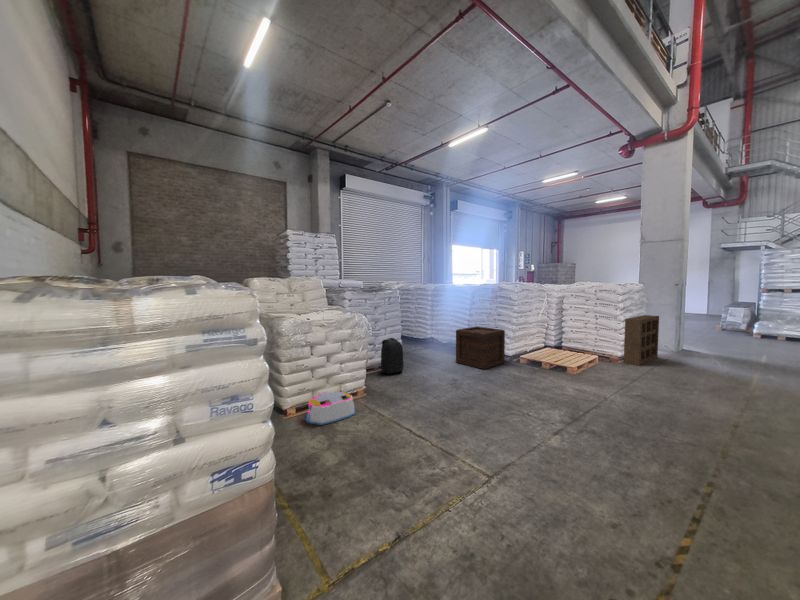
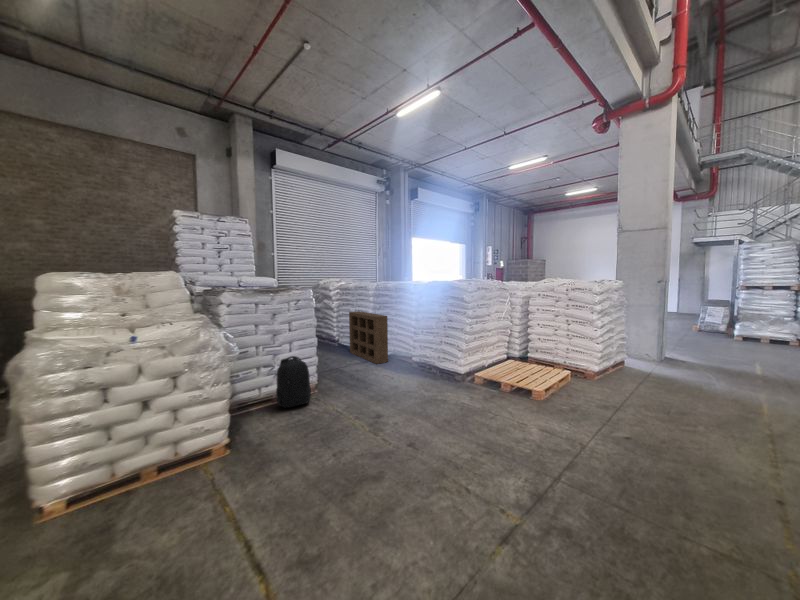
shelving unit: present [624,315,659,366] -> present [349,311,388,364]
wooden crate: present [456,326,505,369] -> none [390,335,454,396]
storage bin: present [305,391,355,425] -> none [53,463,177,548]

